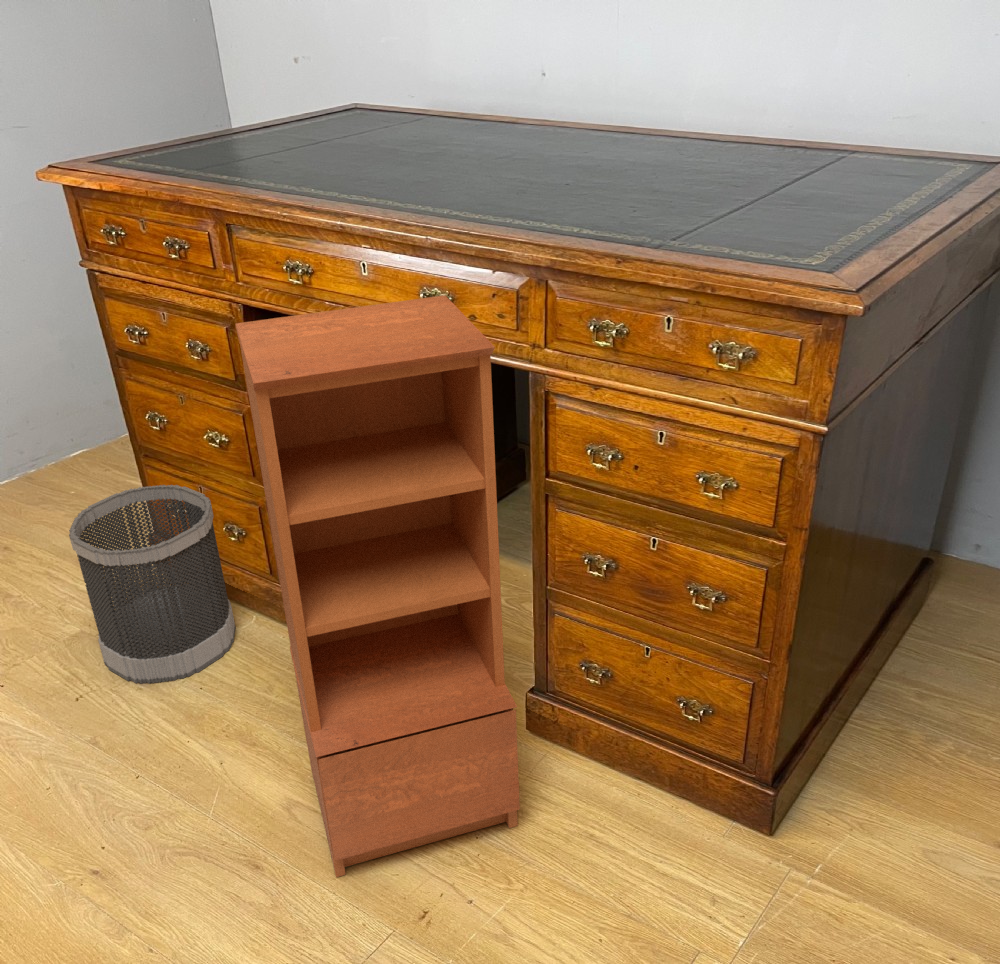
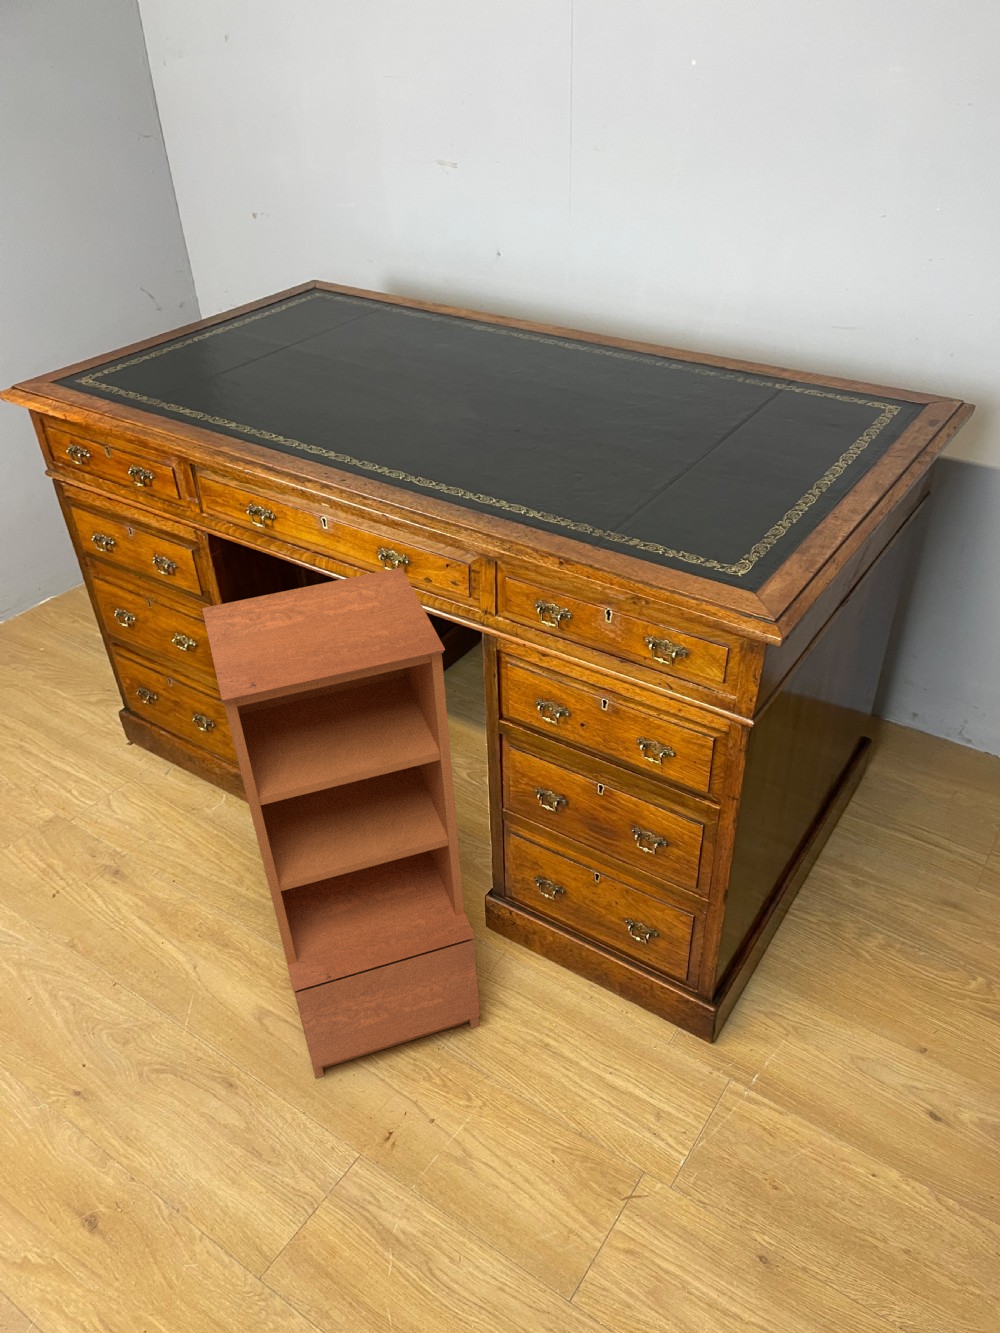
wastebasket: present [69,485,236,684] -> none [51,685,215,877]

